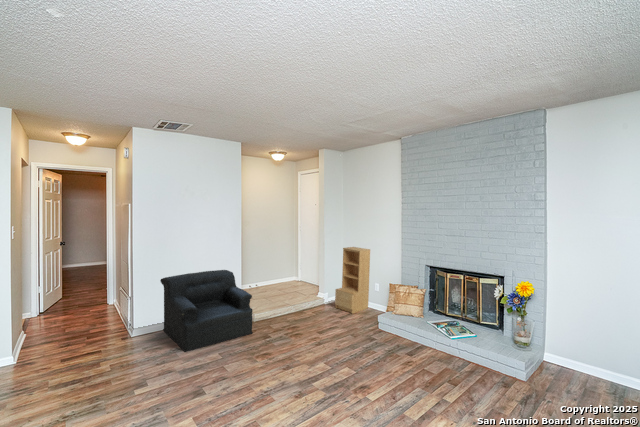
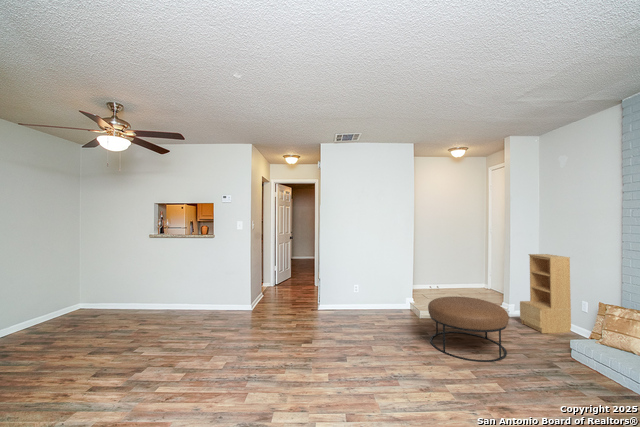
armchair: present [160,270,253,352] -> none [340,267,412,328]
ottoman: none [275,294,343,354] -> present [428,296,509,362]

